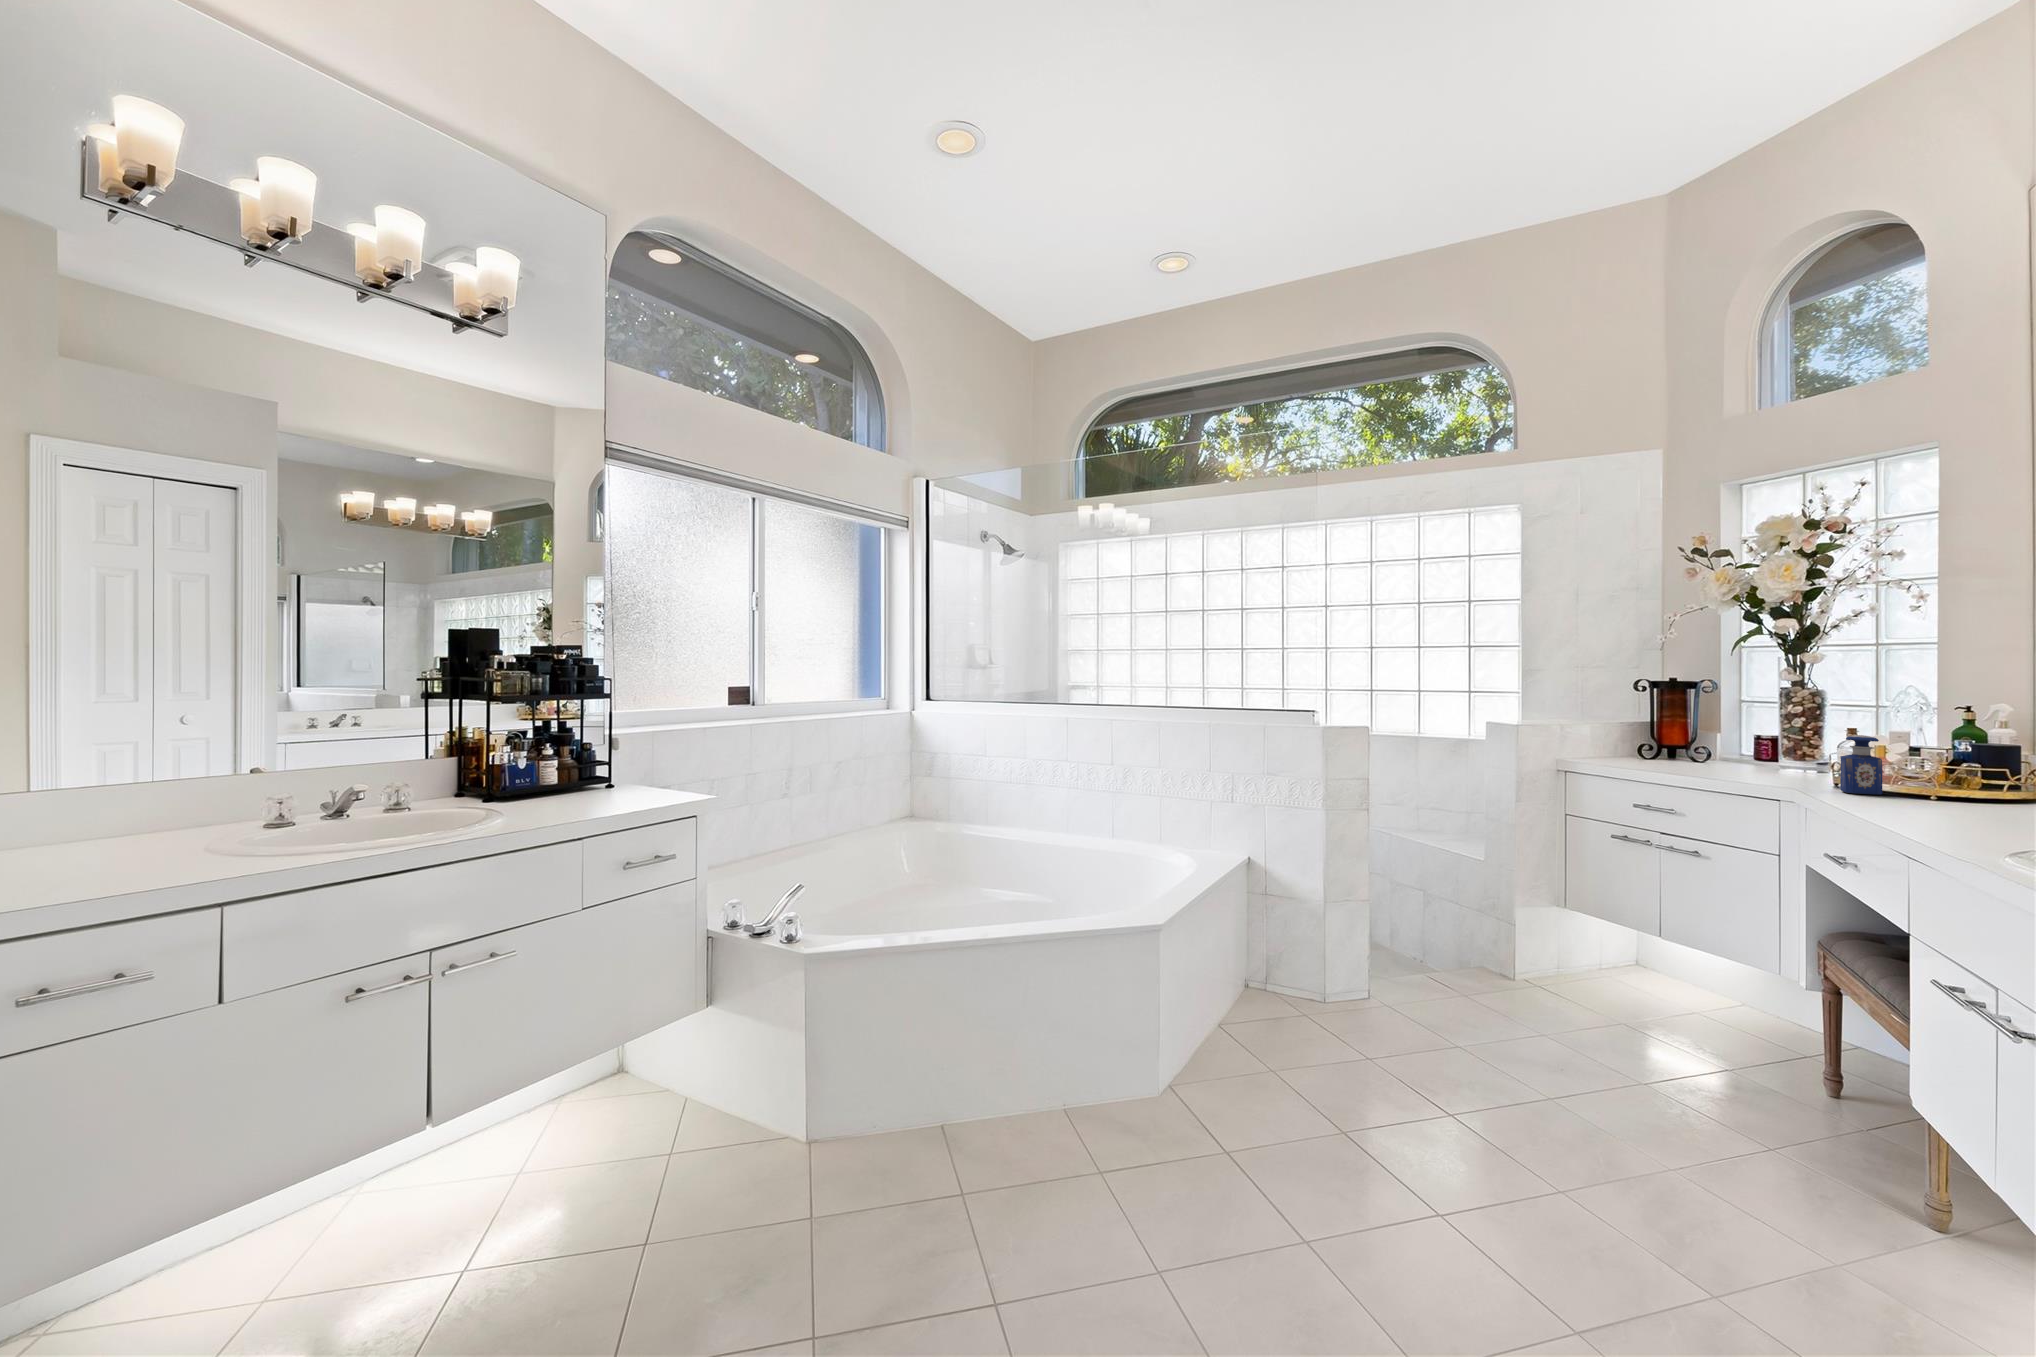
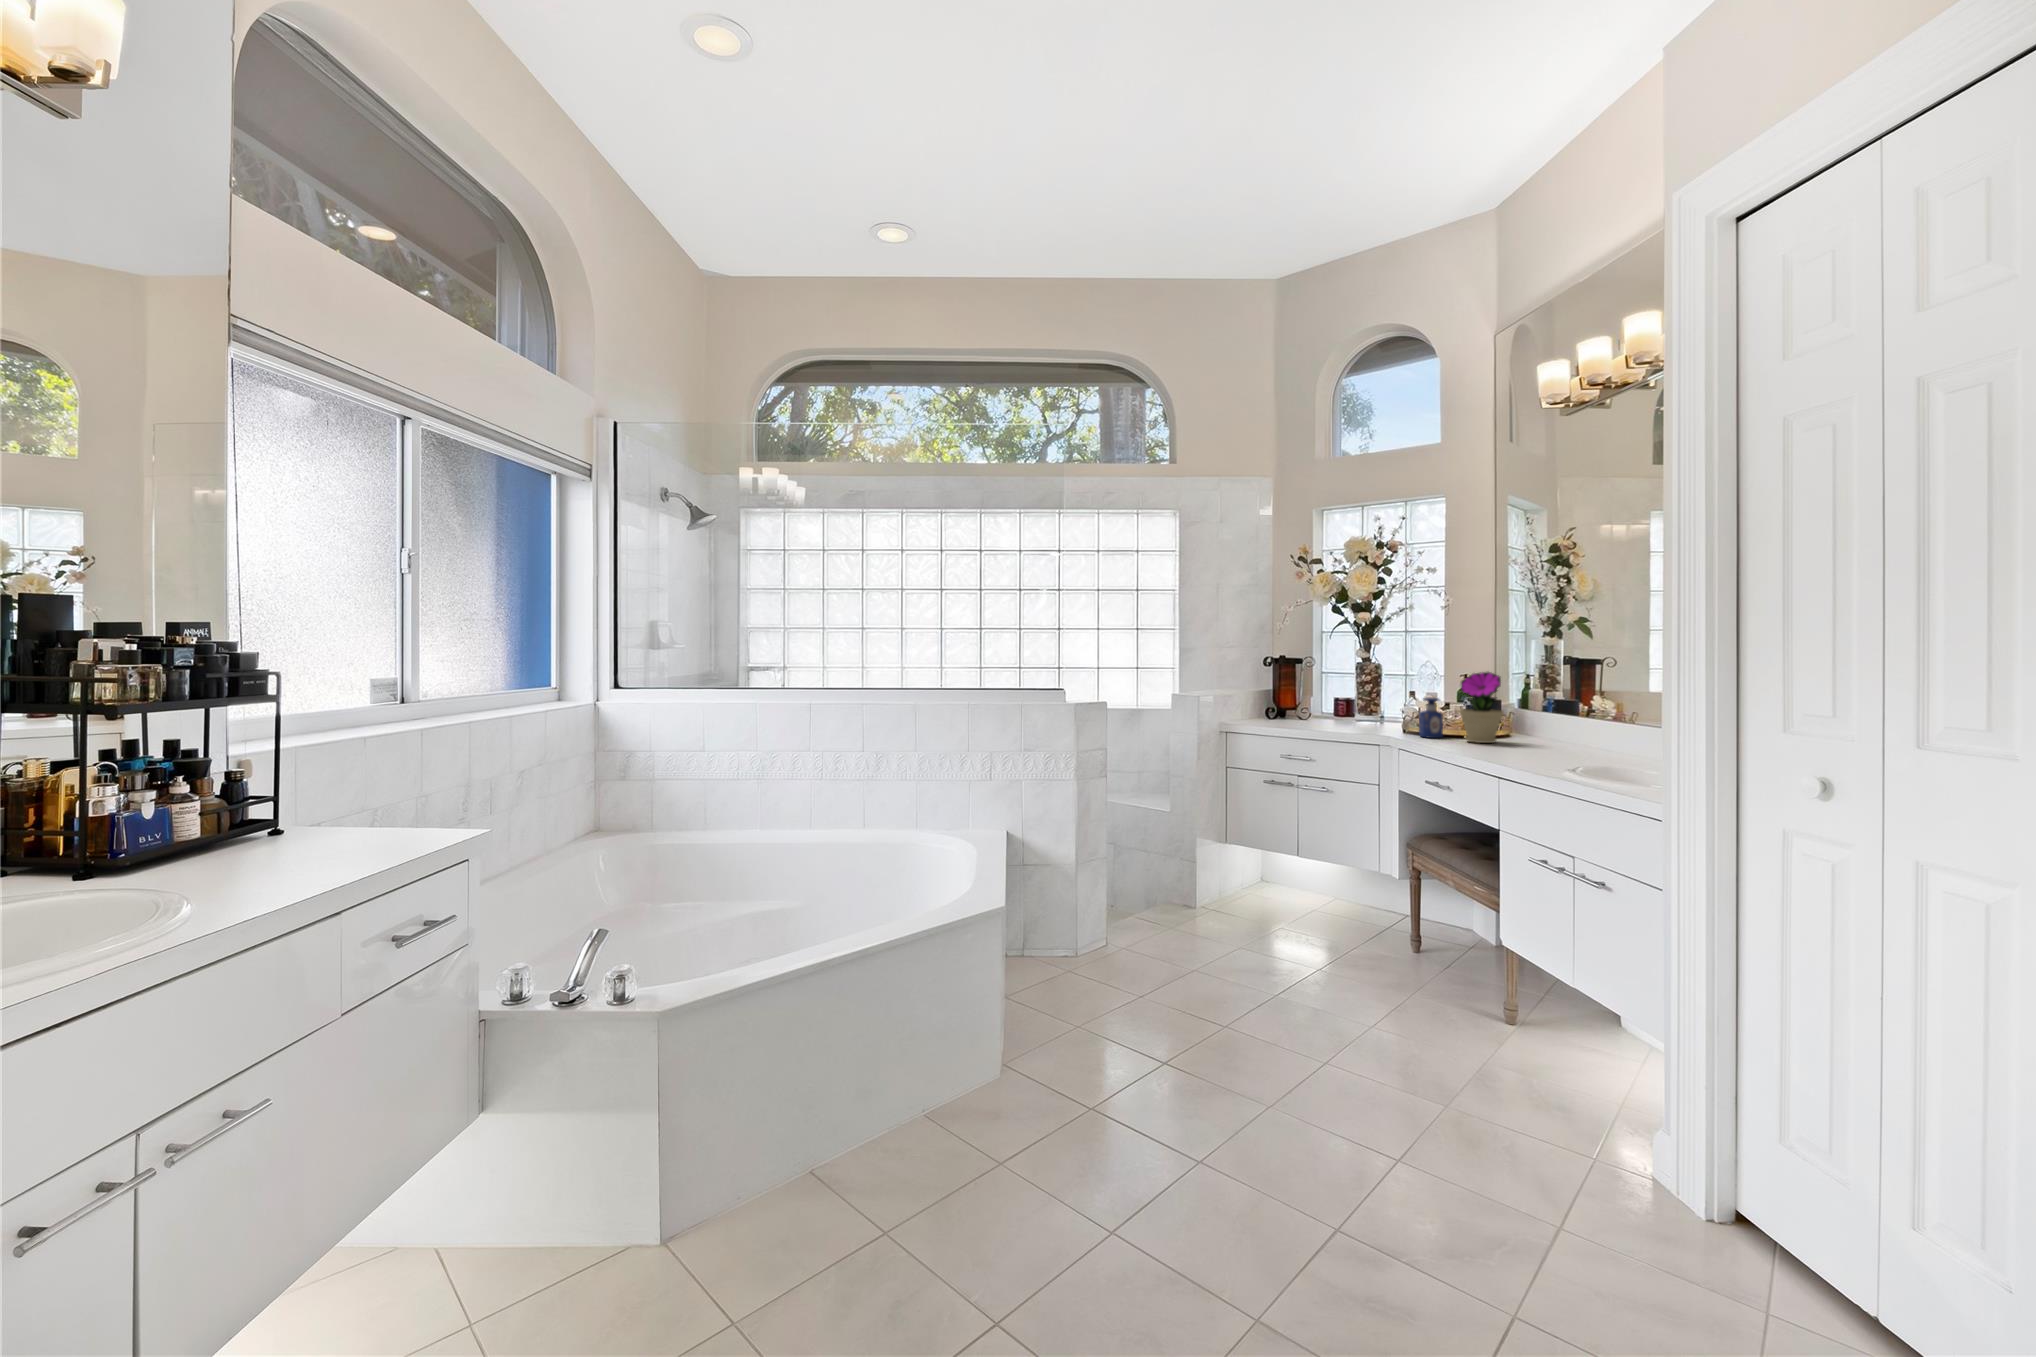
flower pot: none [1898,699,1987,807] -> present [1459,672,1504,743]

